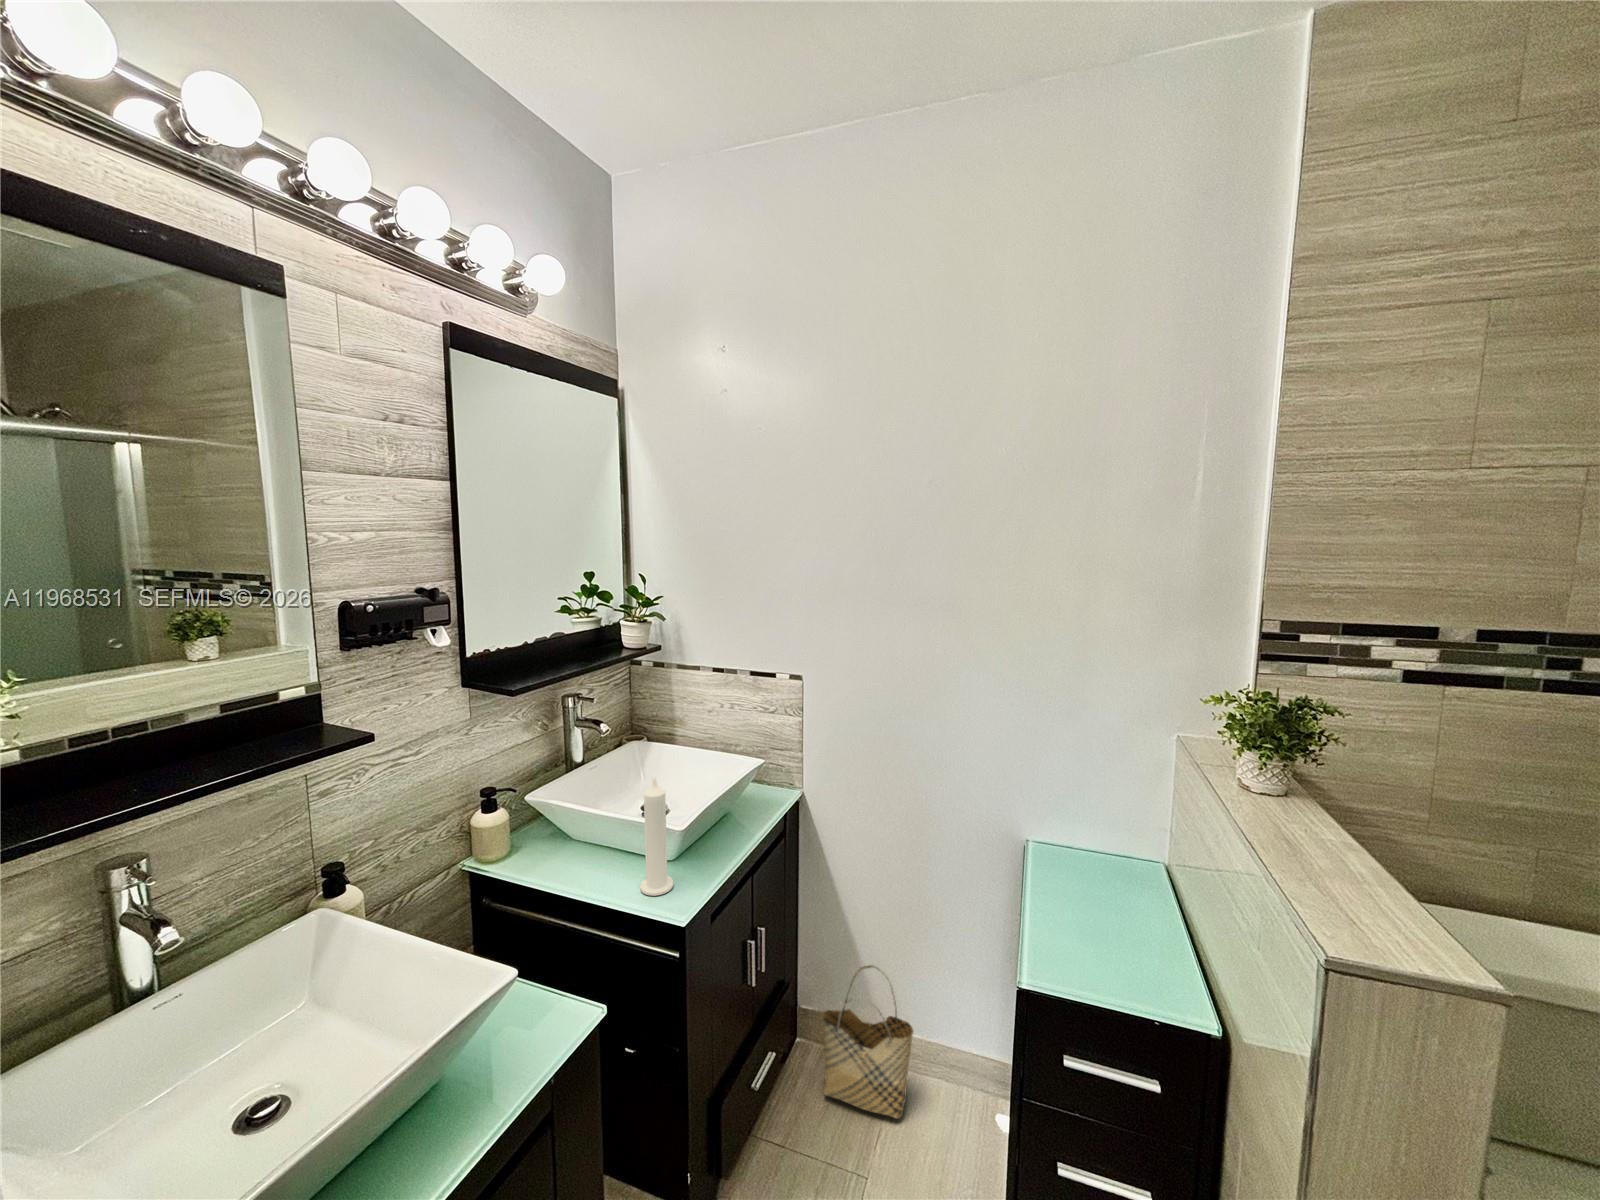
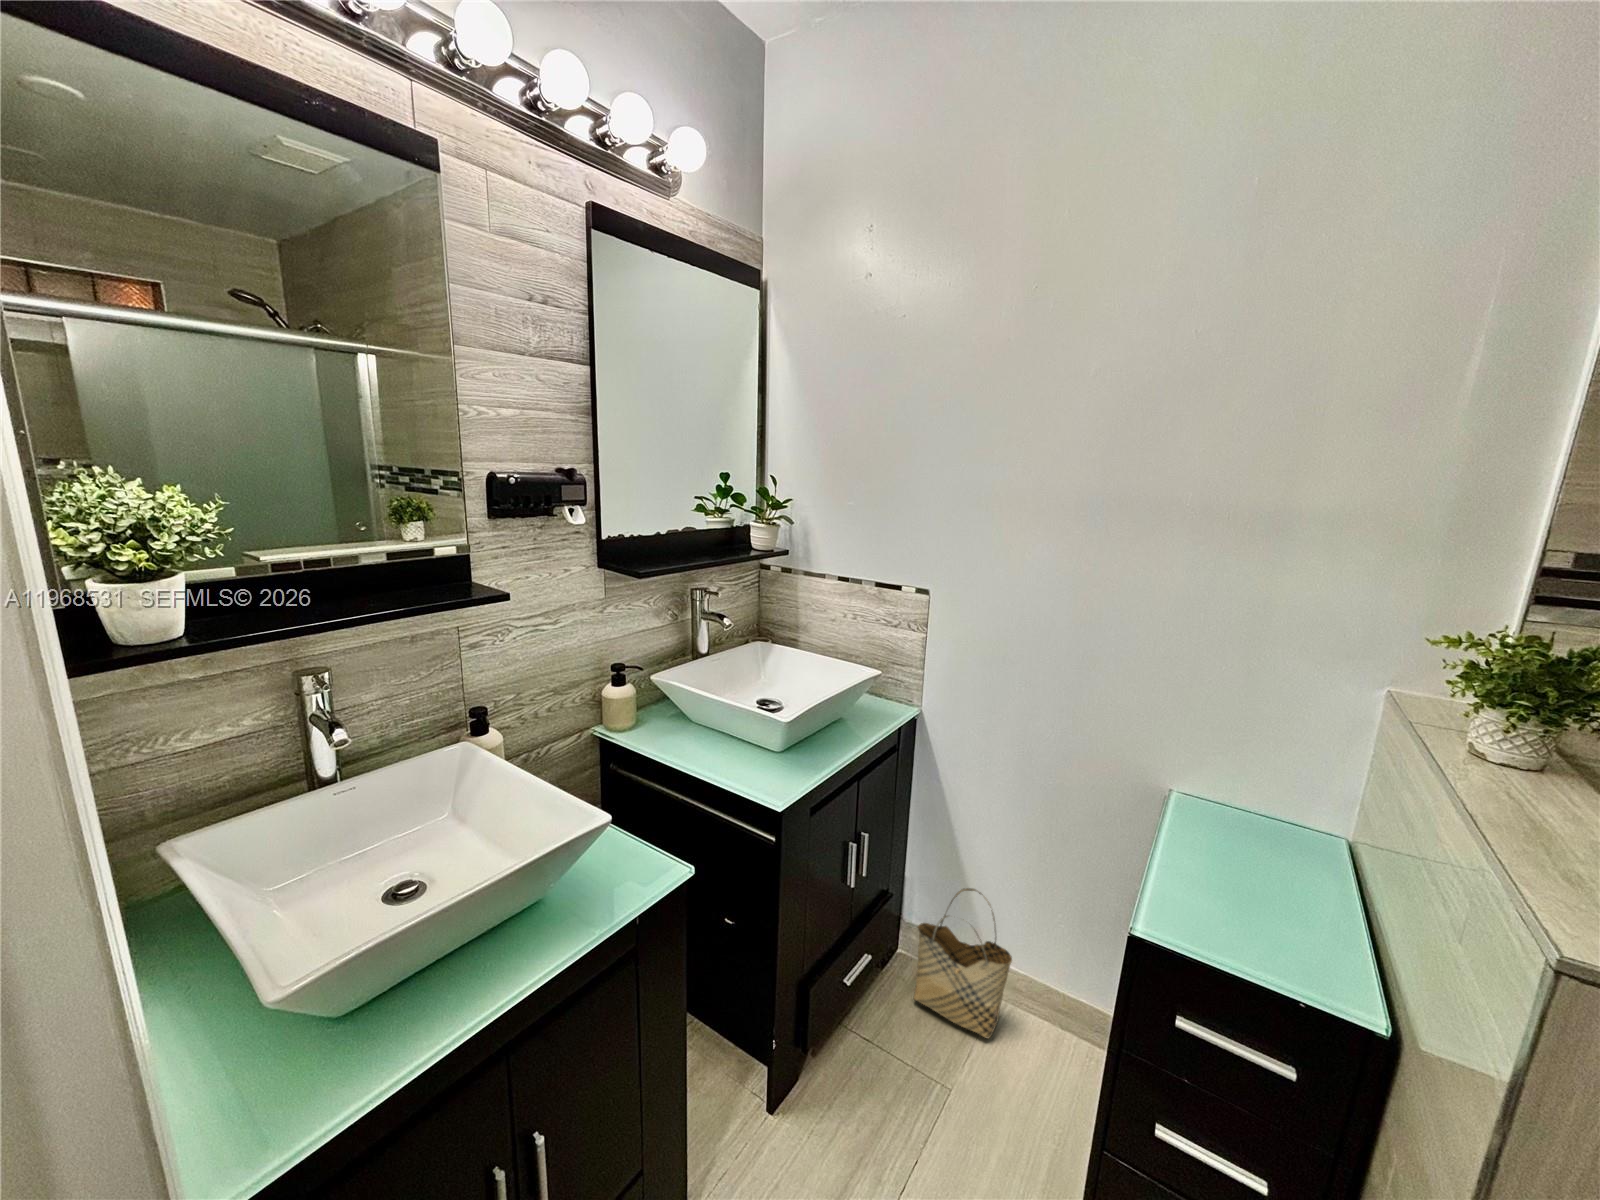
candle: present [640,777,673,896] -> none [744,666,775,779]

